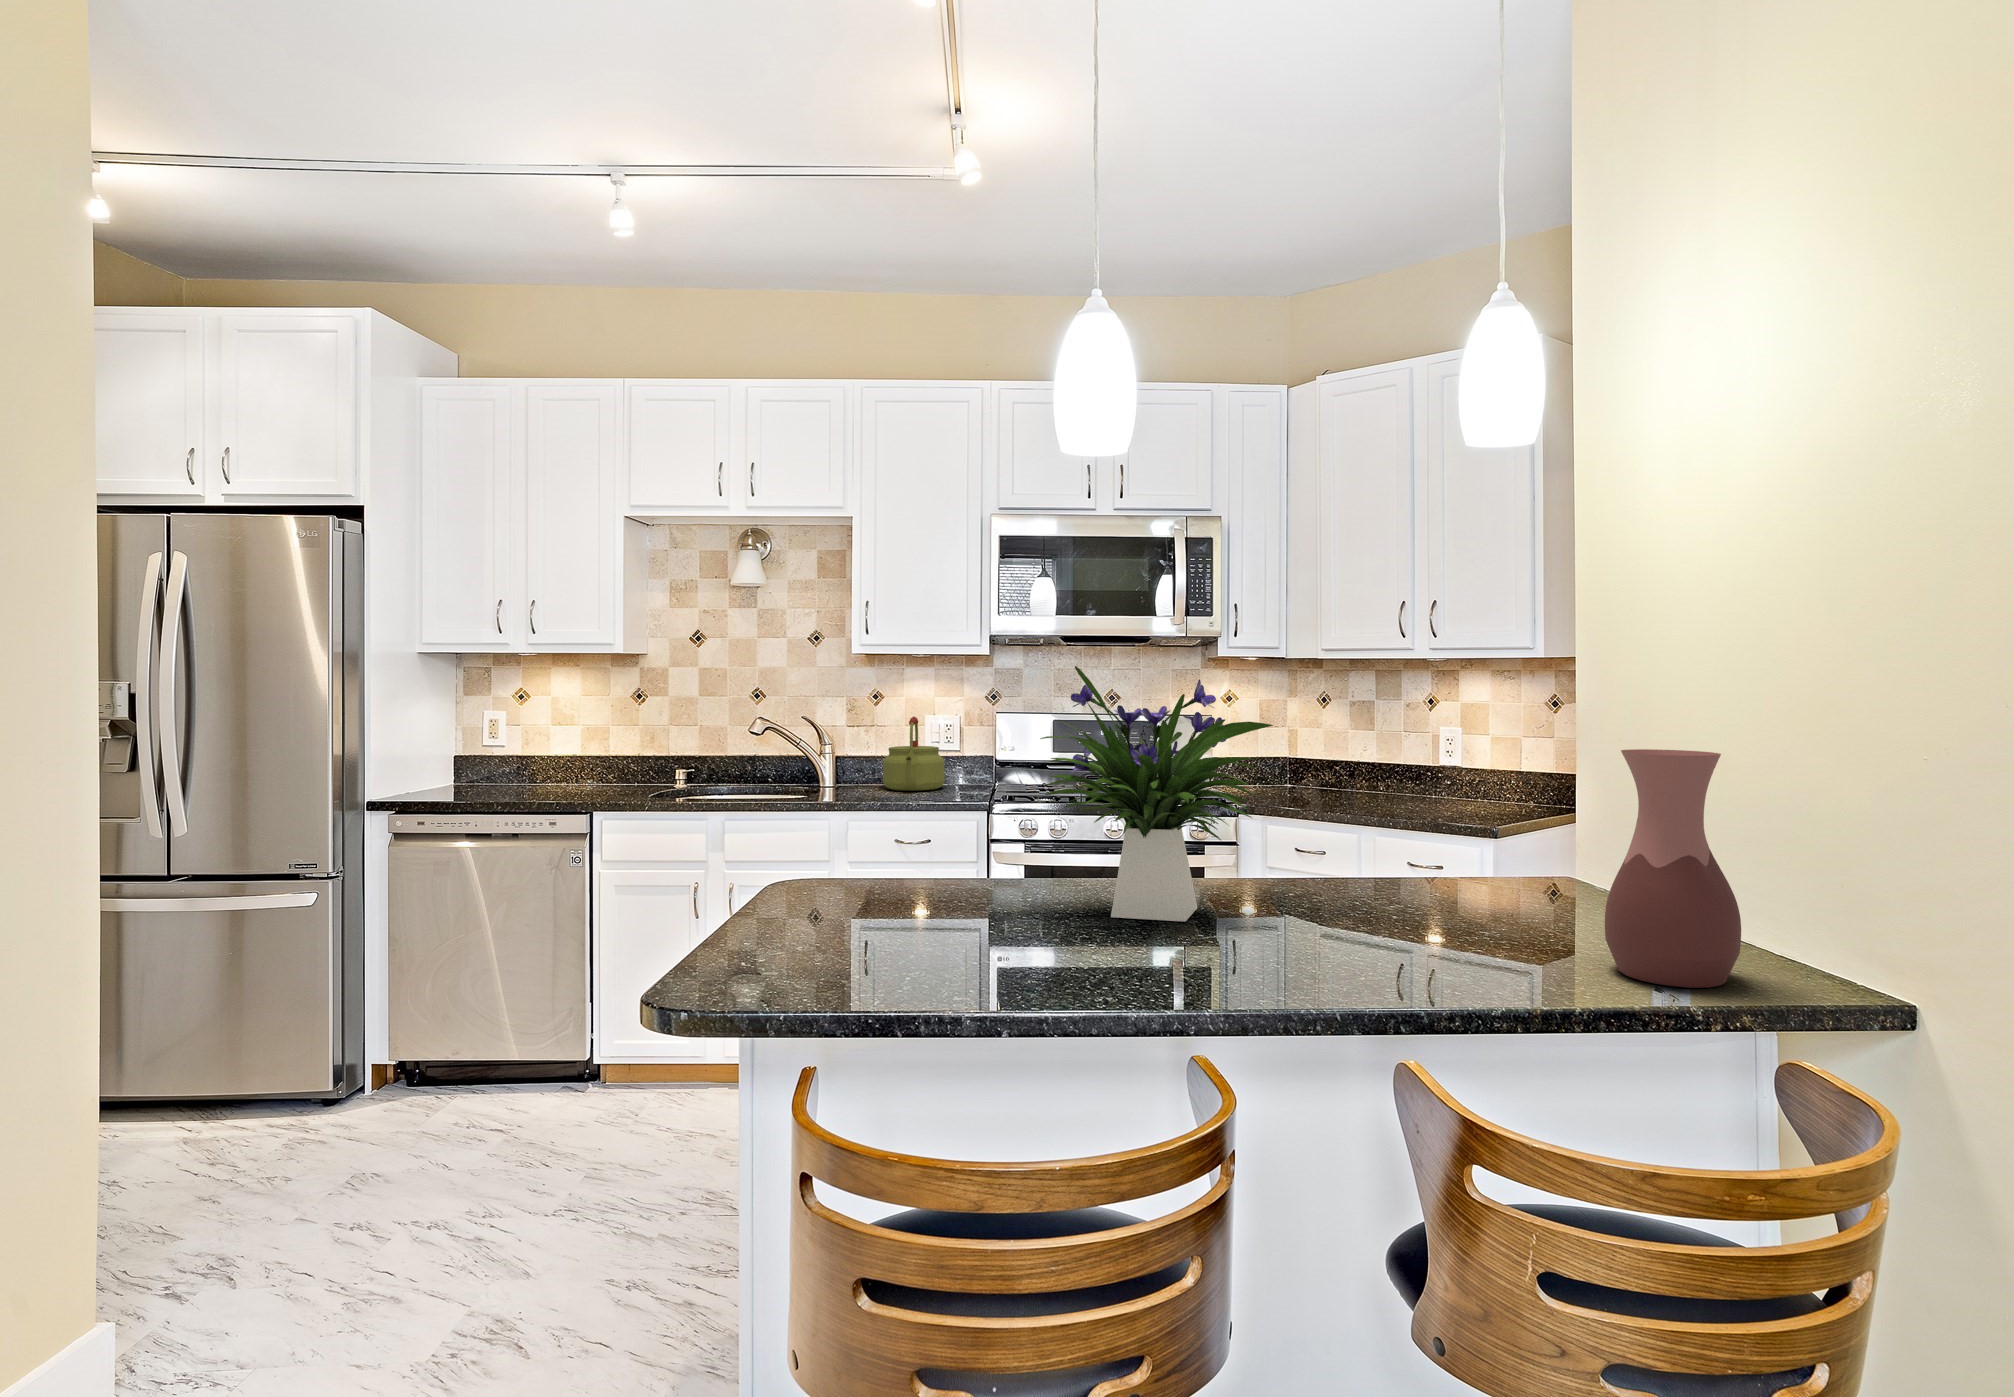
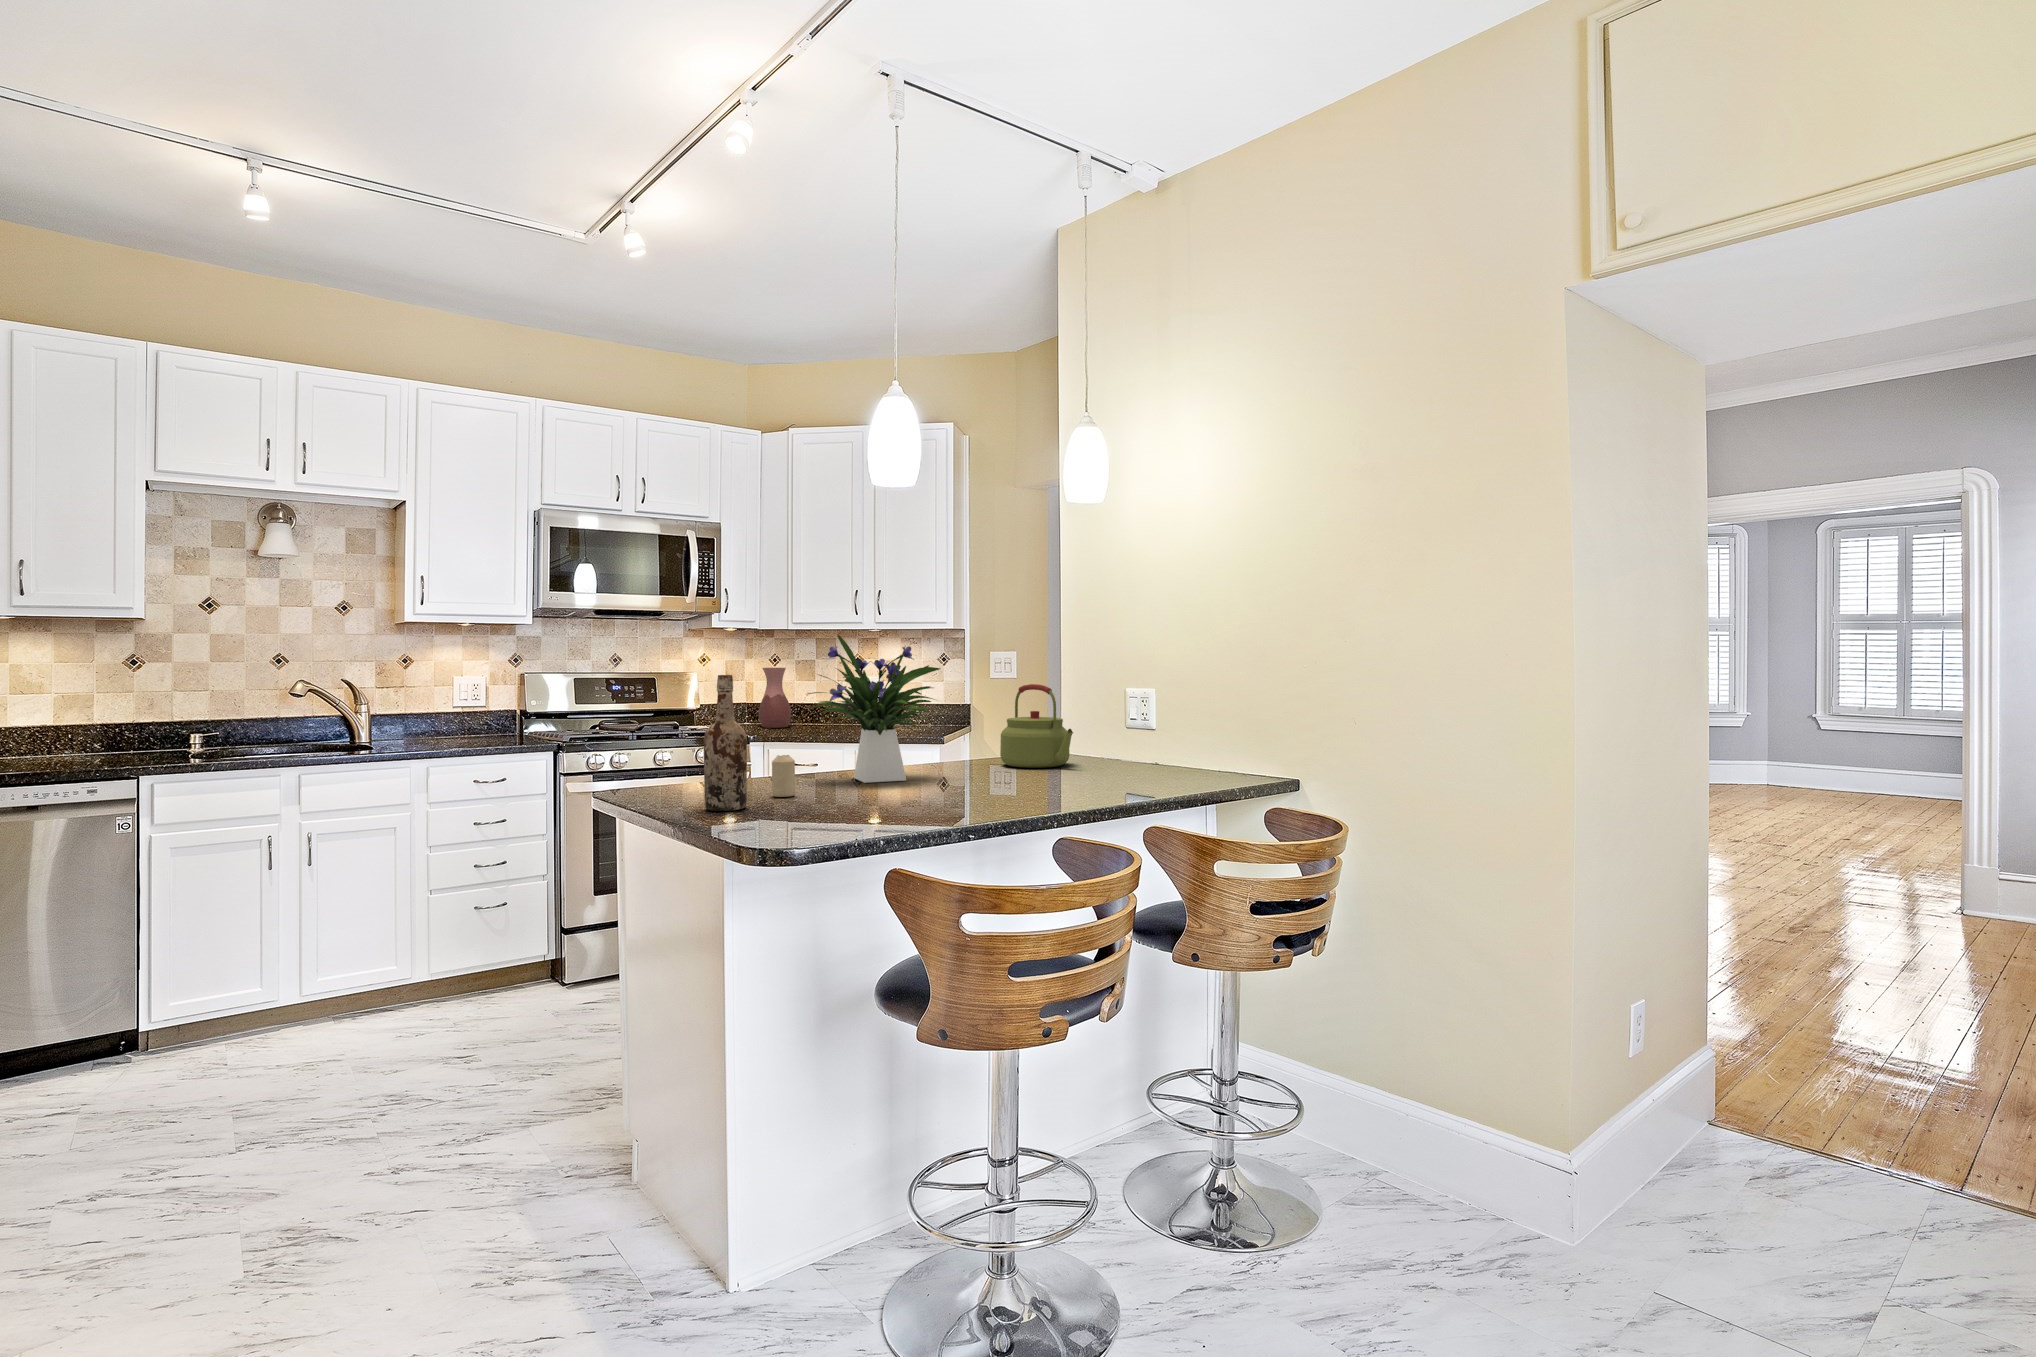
kettle: present [883,717,945,791] -> present [1000,684,1073,768]
wine bottle: none [755,732,822,950] -> present [704,675,747,811]
vase: present [1605,749,1741,988] -> present [758,668,791,728]
candle: none [913,862,949,932] -> present [772,755,795,797]

